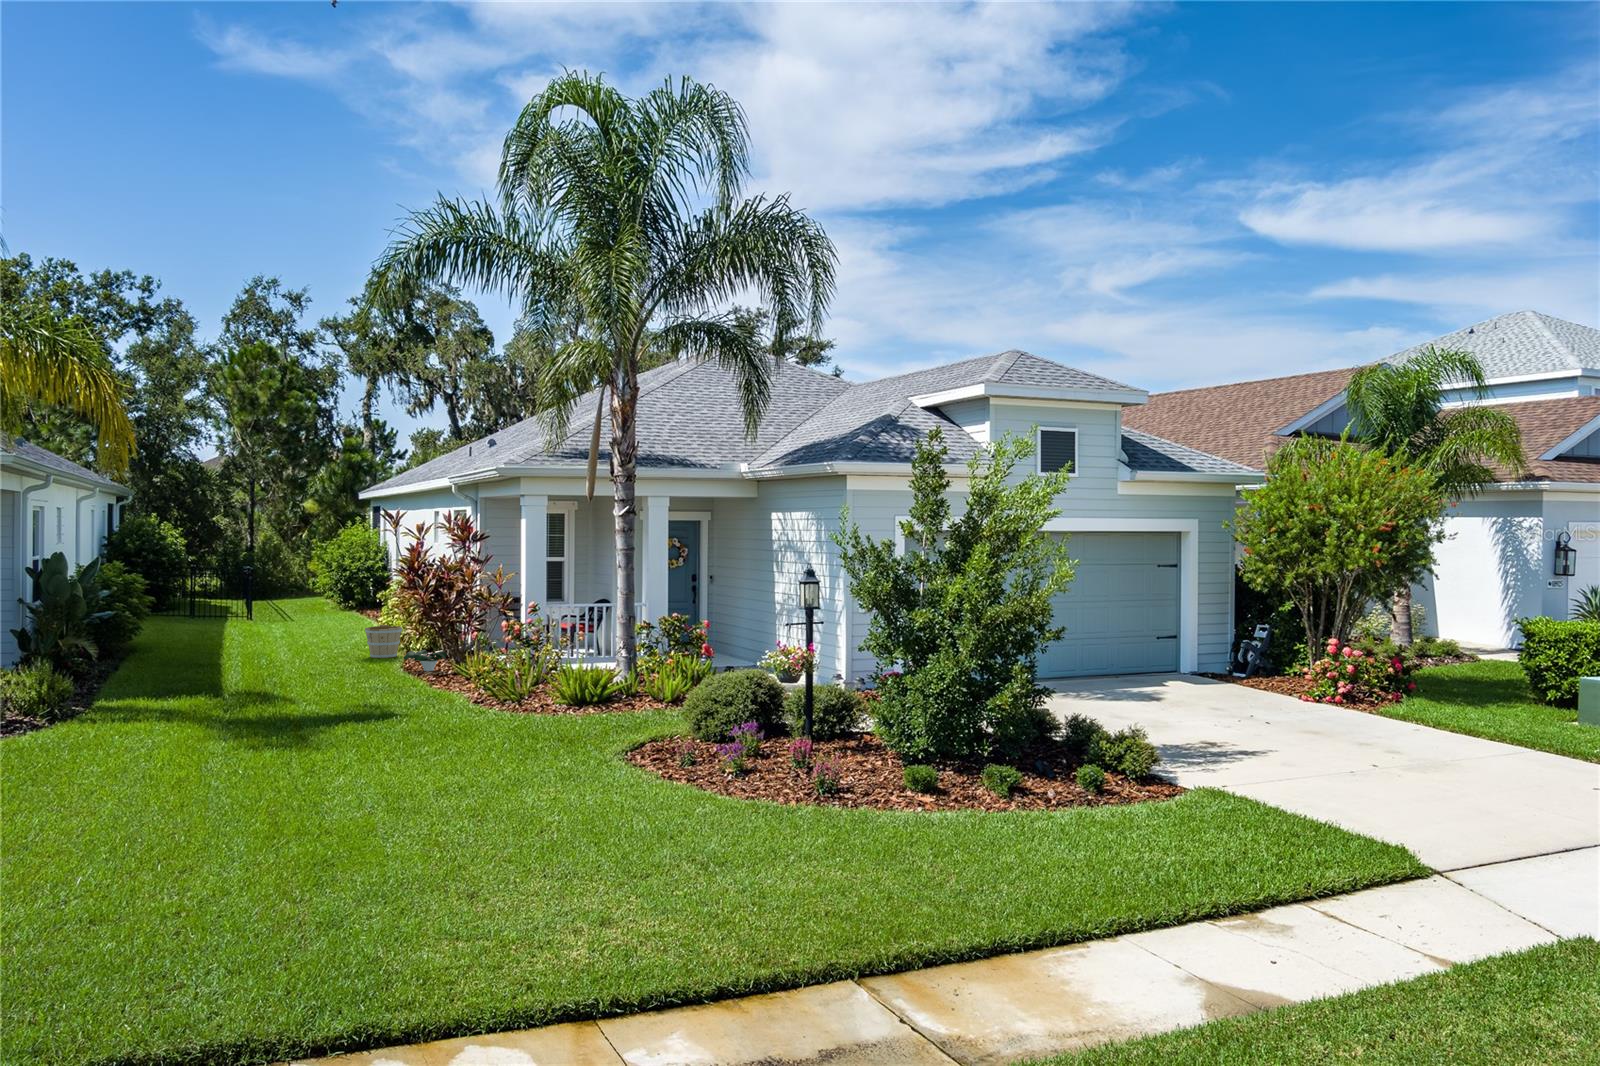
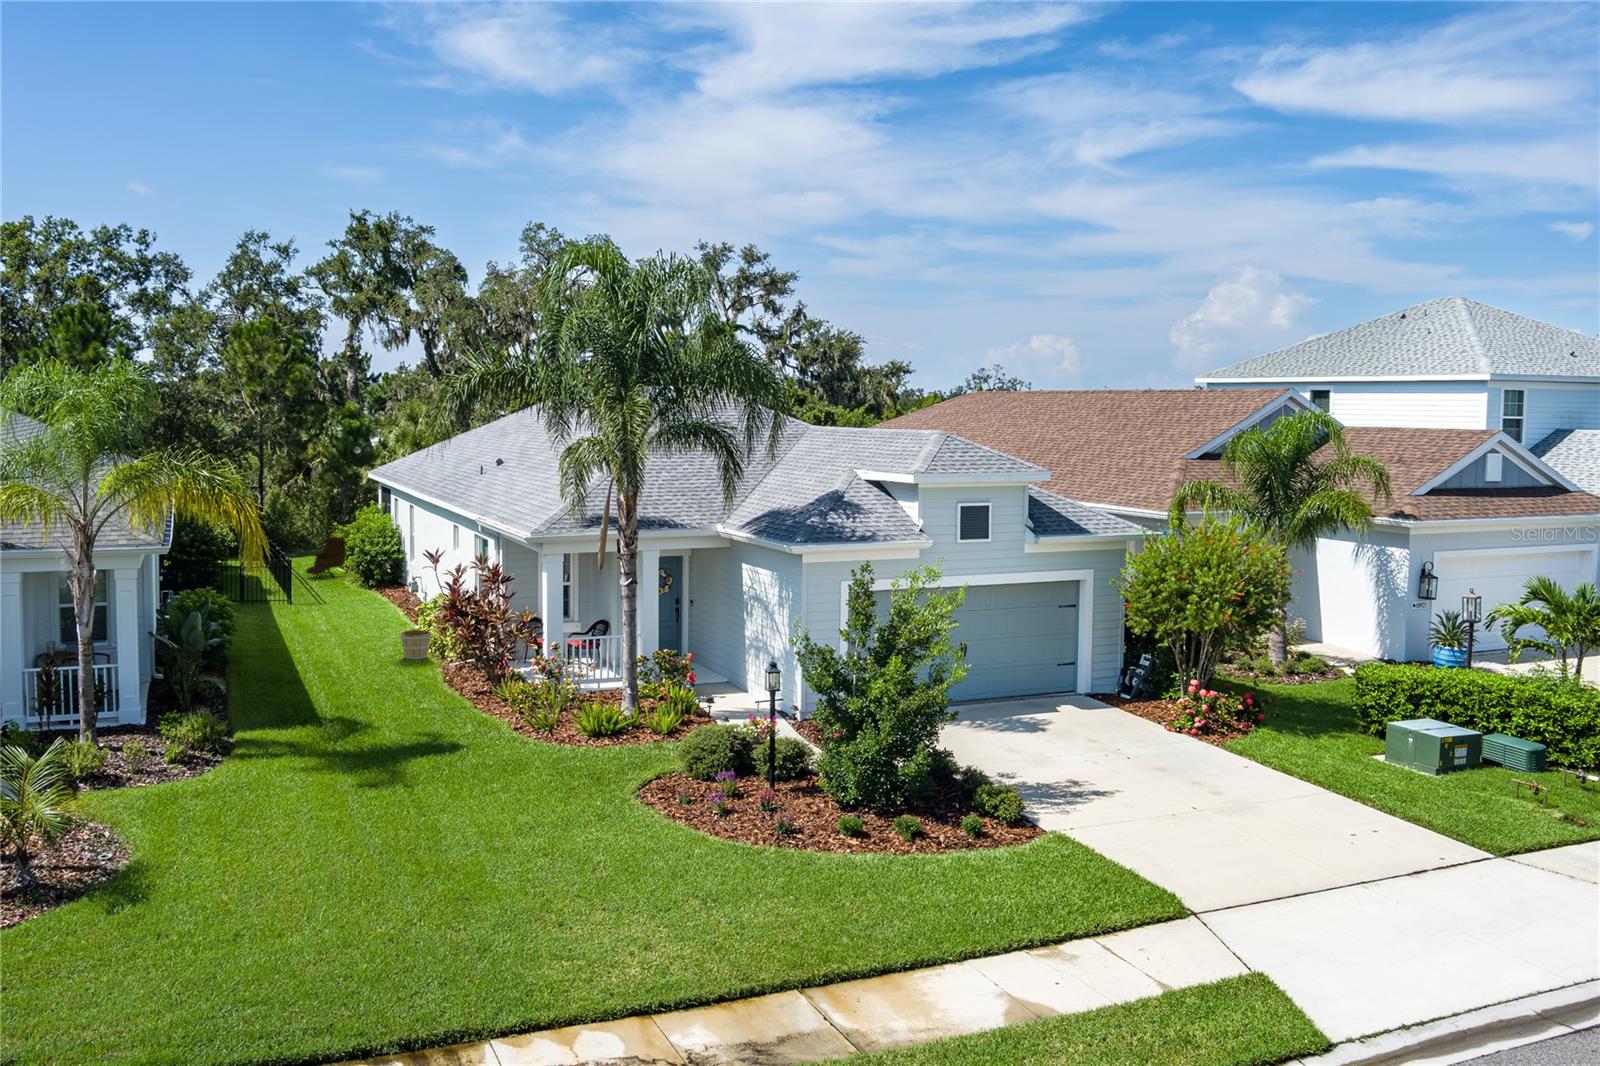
lounge chair: none [290,564,337,609] -> present [306,536,347,578]
potted plant: present [404,650,447,671] -> none [440,660,475,679]

